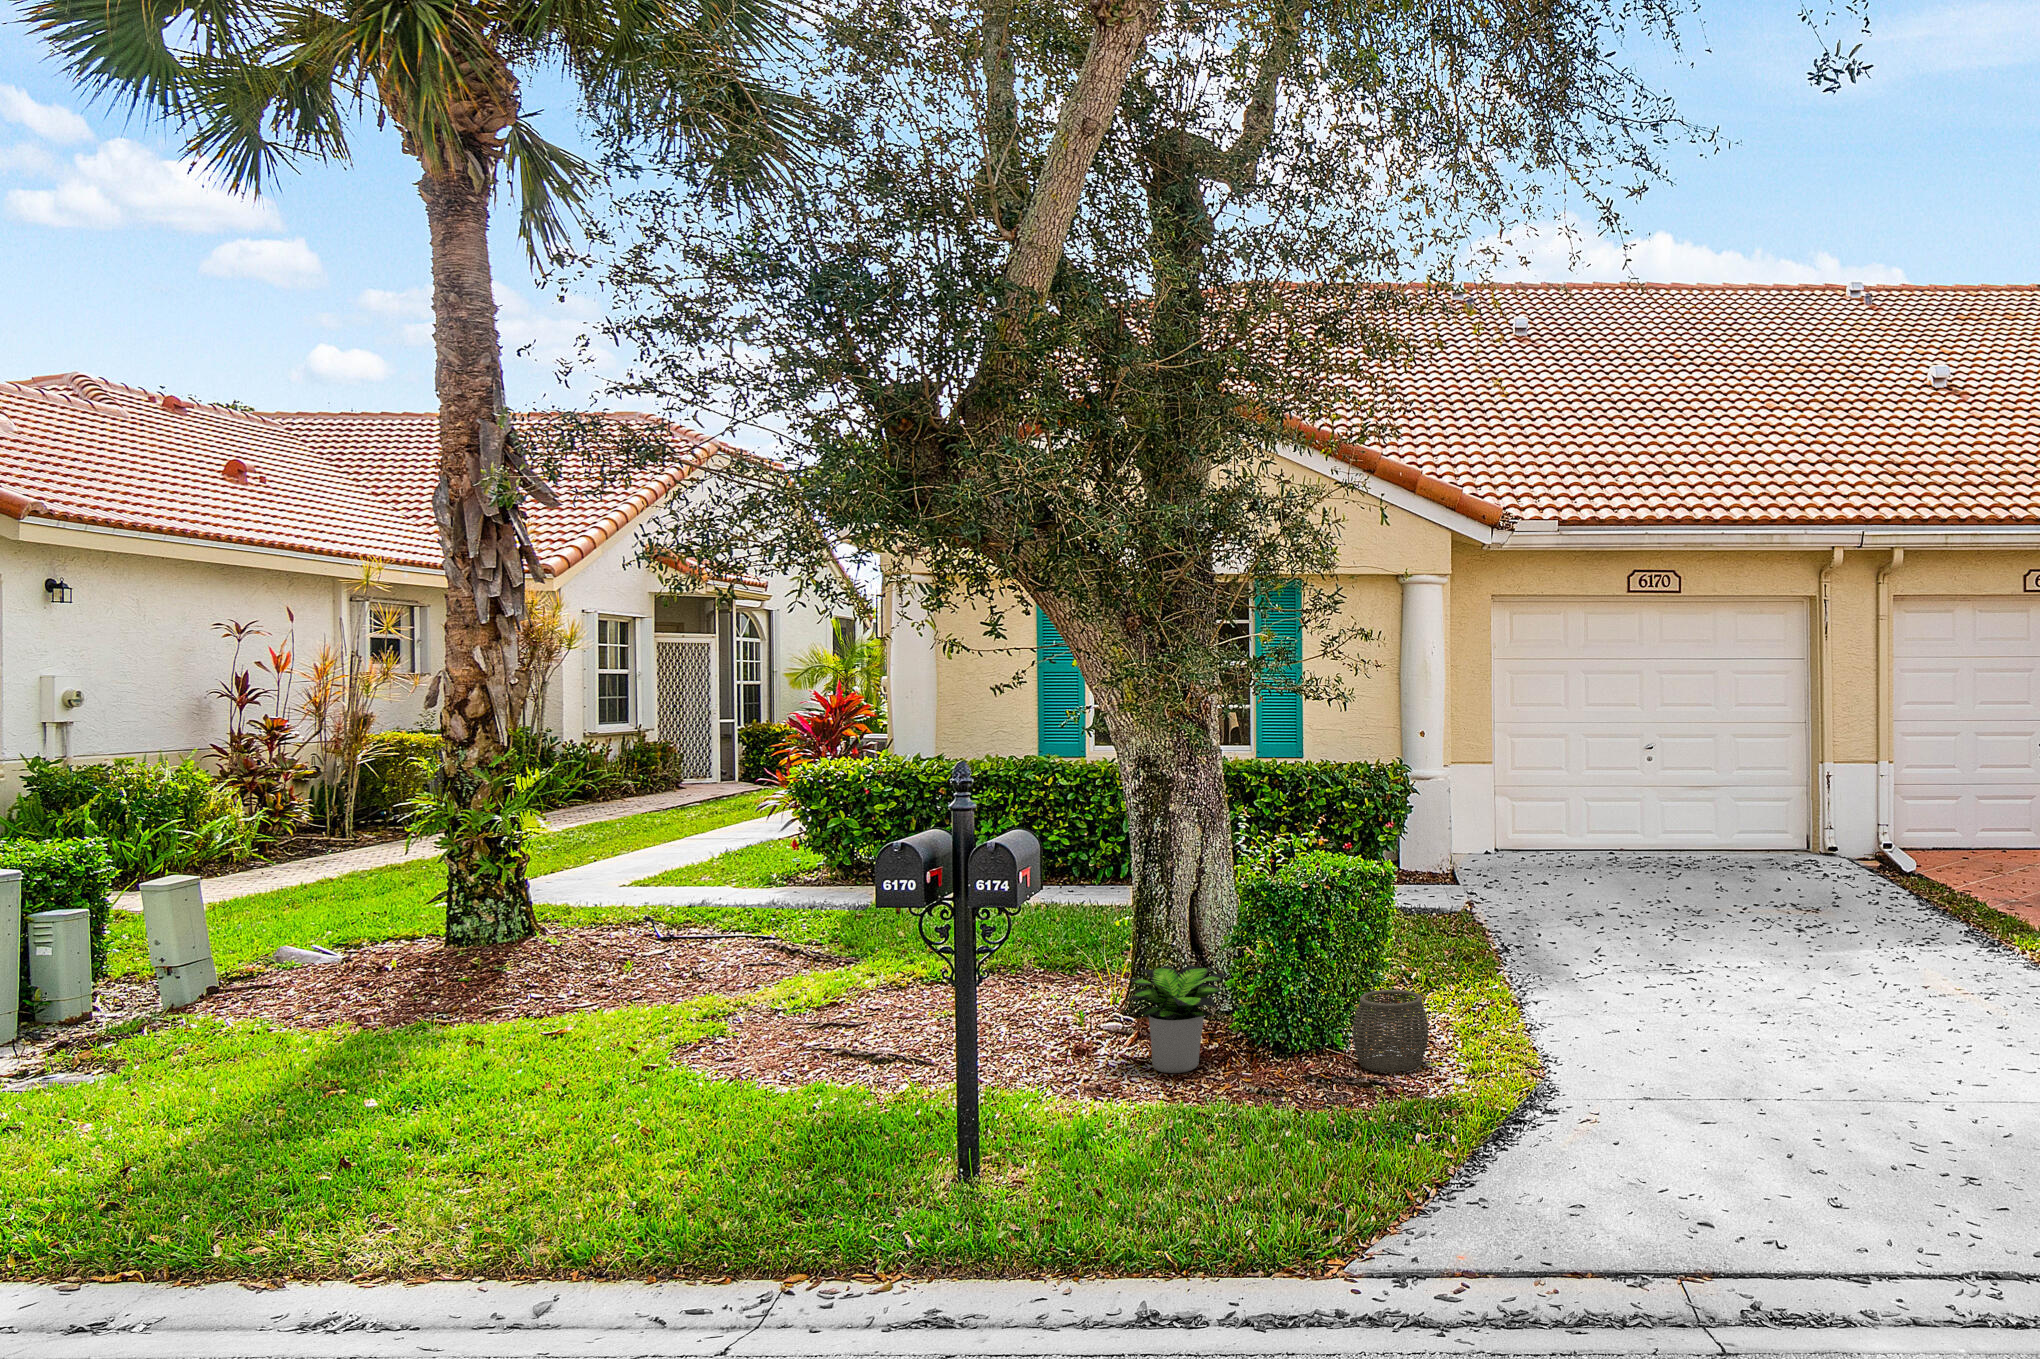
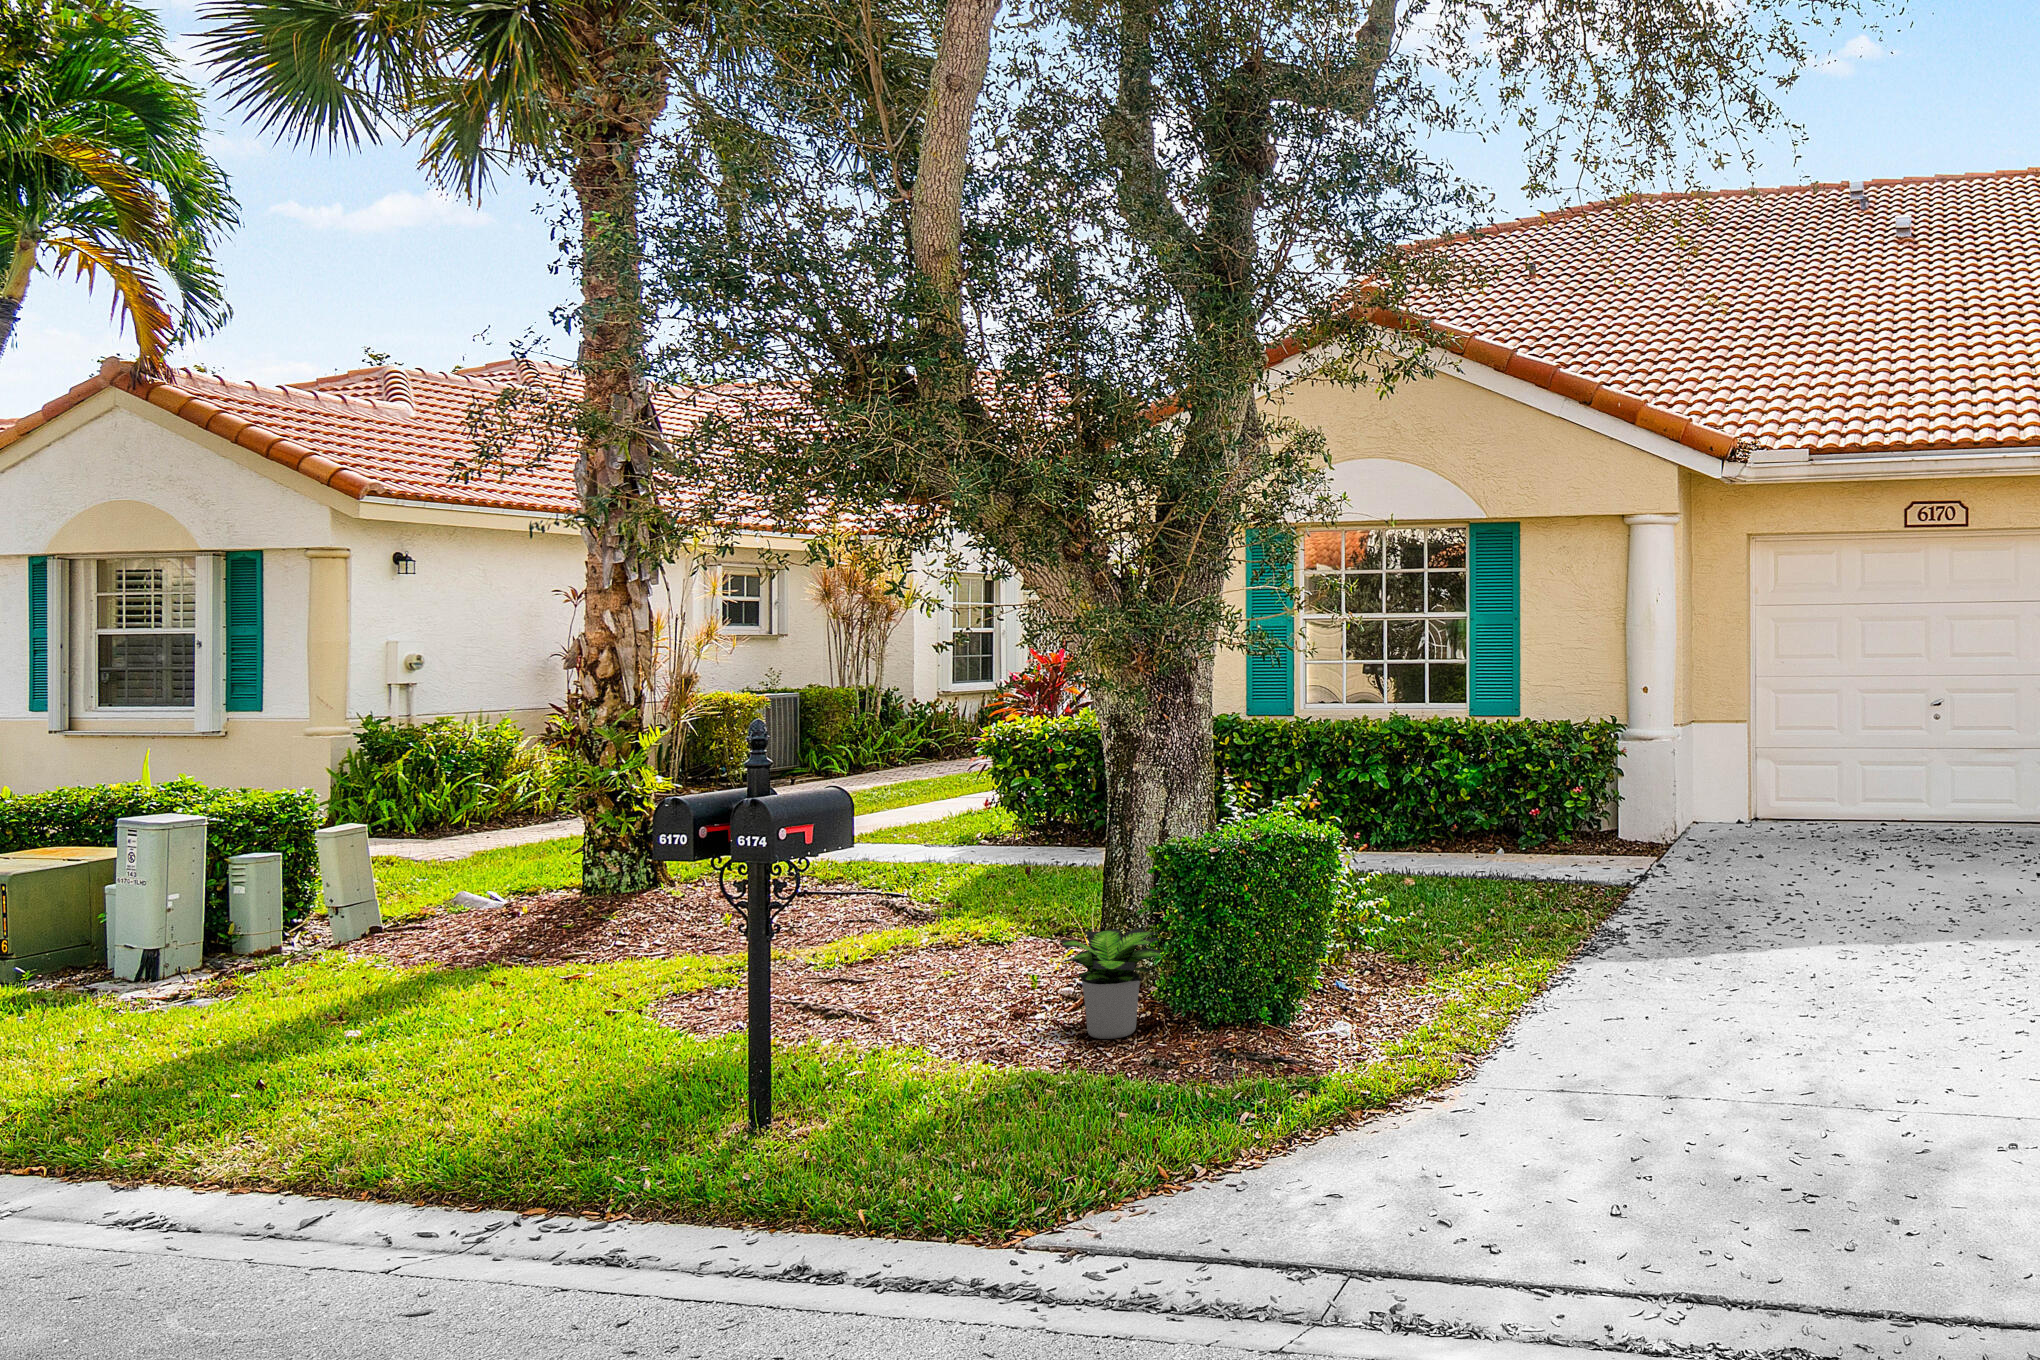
woven basket: present [1352,990,1429,1073] -> none [1288,961,1372,1049]

